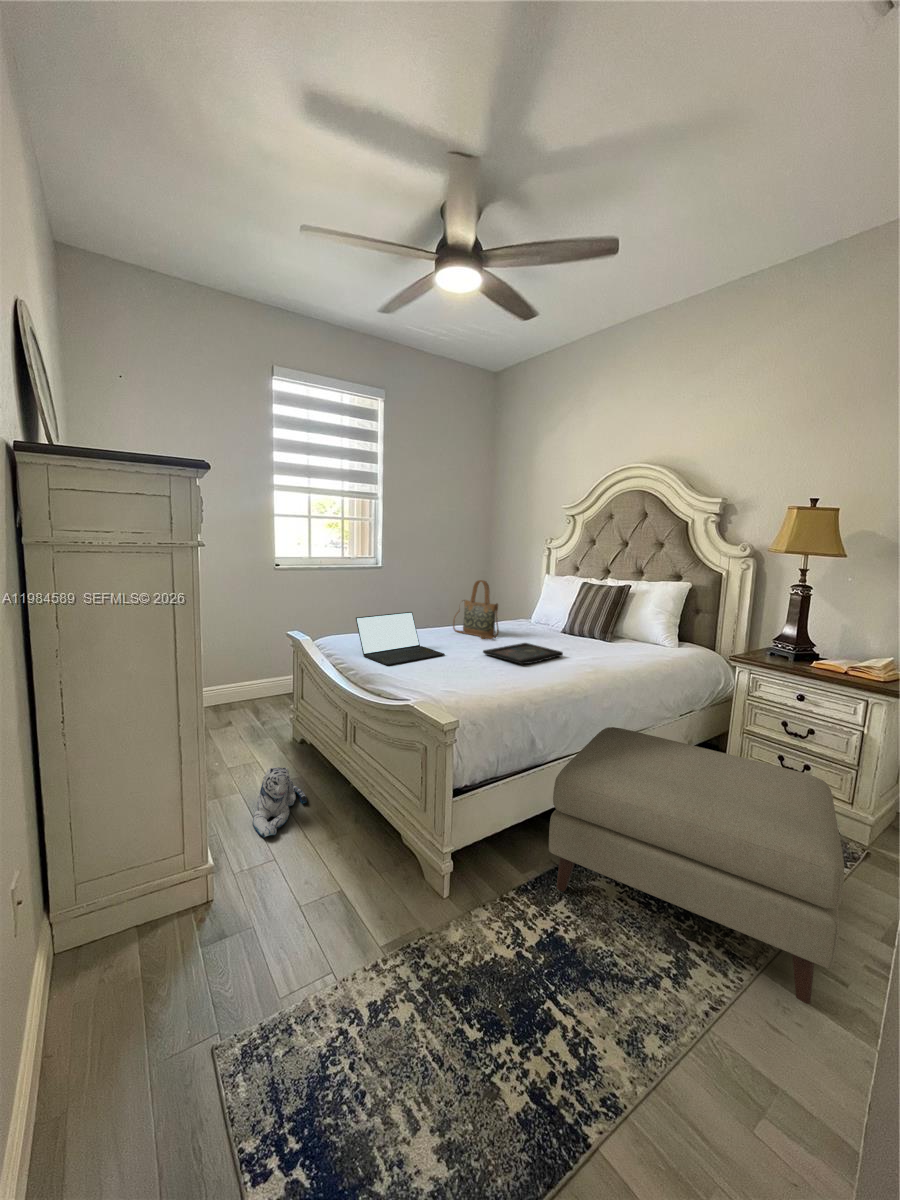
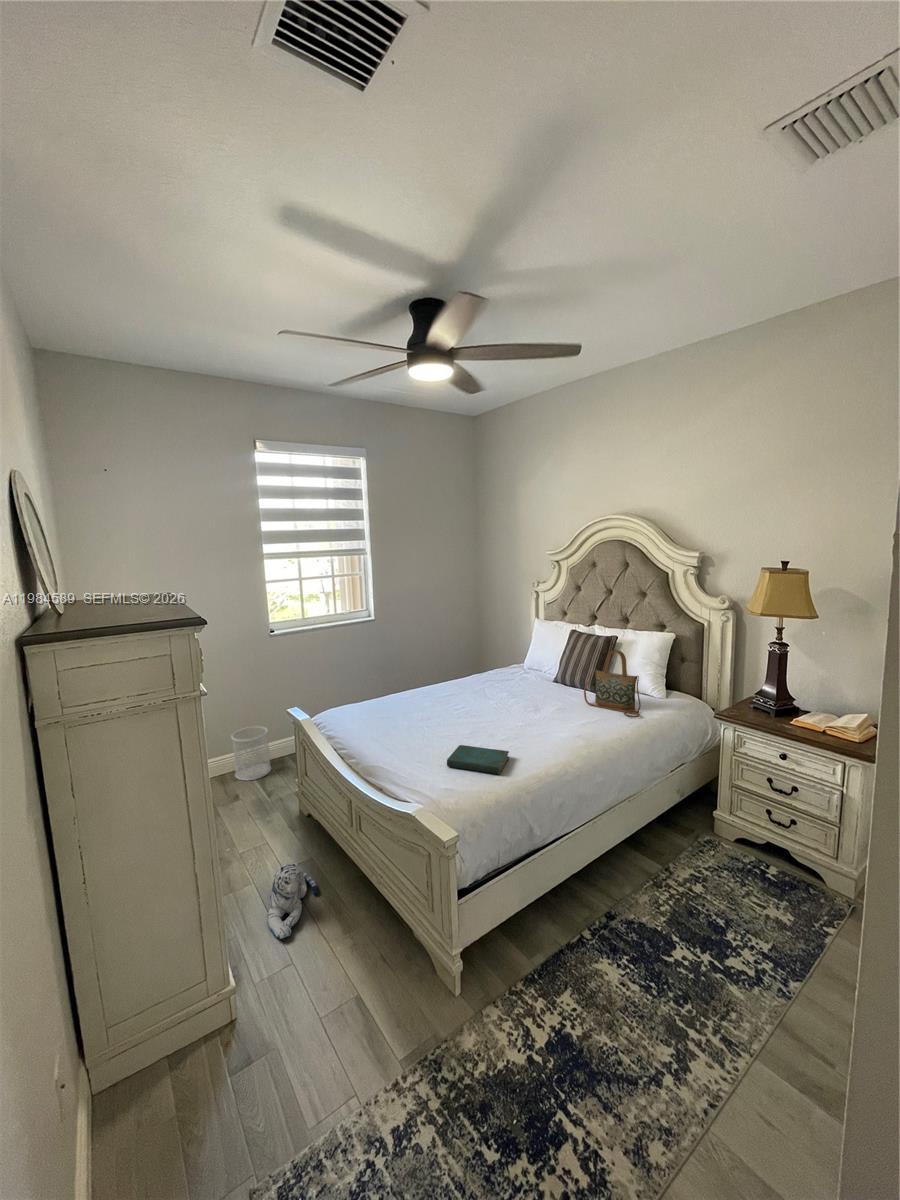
handbag: present [453,580,499,640] -> present [584,650,641,717]
laptop: present [356,612,445,665] -> none [352,689,441,756]
tray: present [483,643,563,664] -> none [478,709,555,742]
wastebasket: none [230,659,268,710] -> present [231,726,271,781]
book: none [449,661,515,684] -> present [447,745,509,774]
ottoman: present [549,727,844,1004] -> none [551,802,823,1094]

